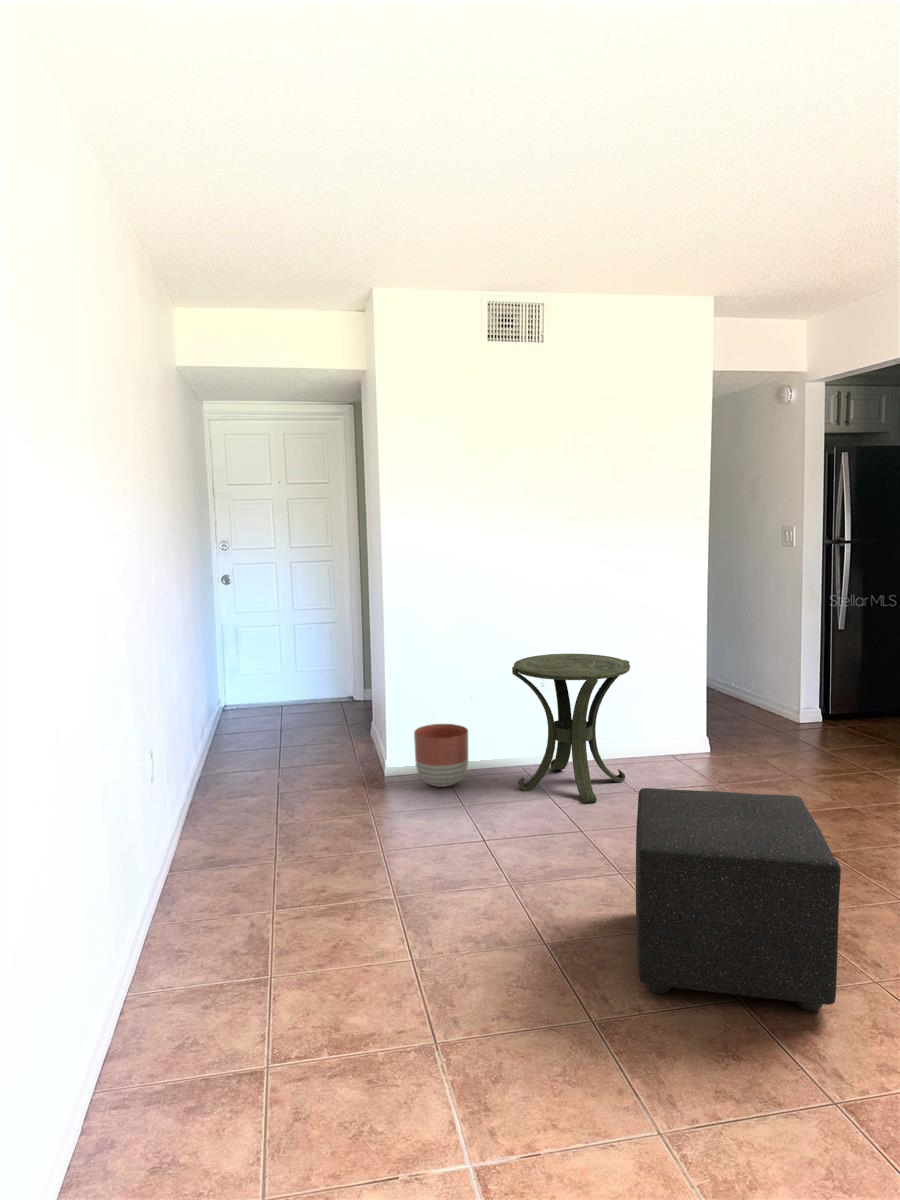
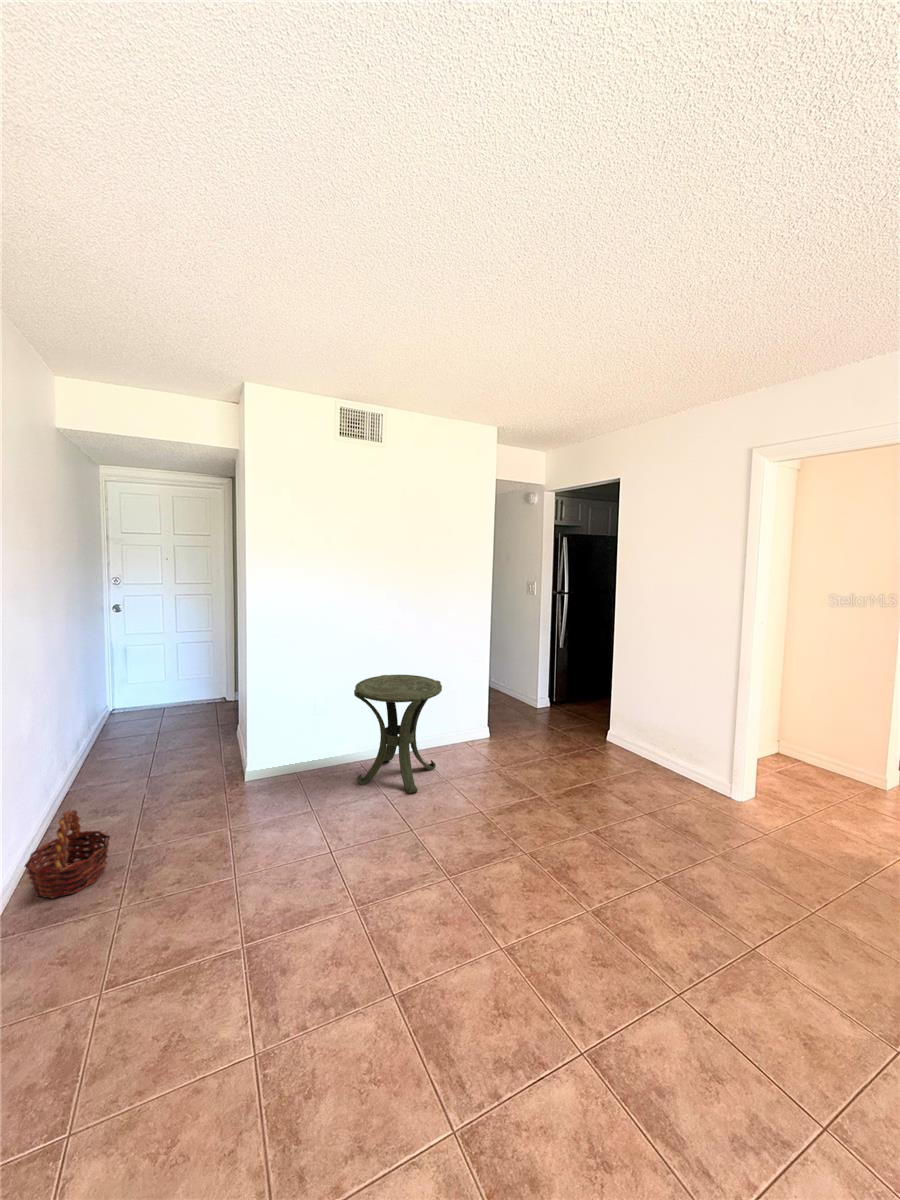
planter: present [414,724,468,787] -> none [272,733,318,787]
basket: none [185,770,256,852] -> present [25,810,110,898]
ottoman: present [636,788,841,1011] -> none [465,814,651,1034]

